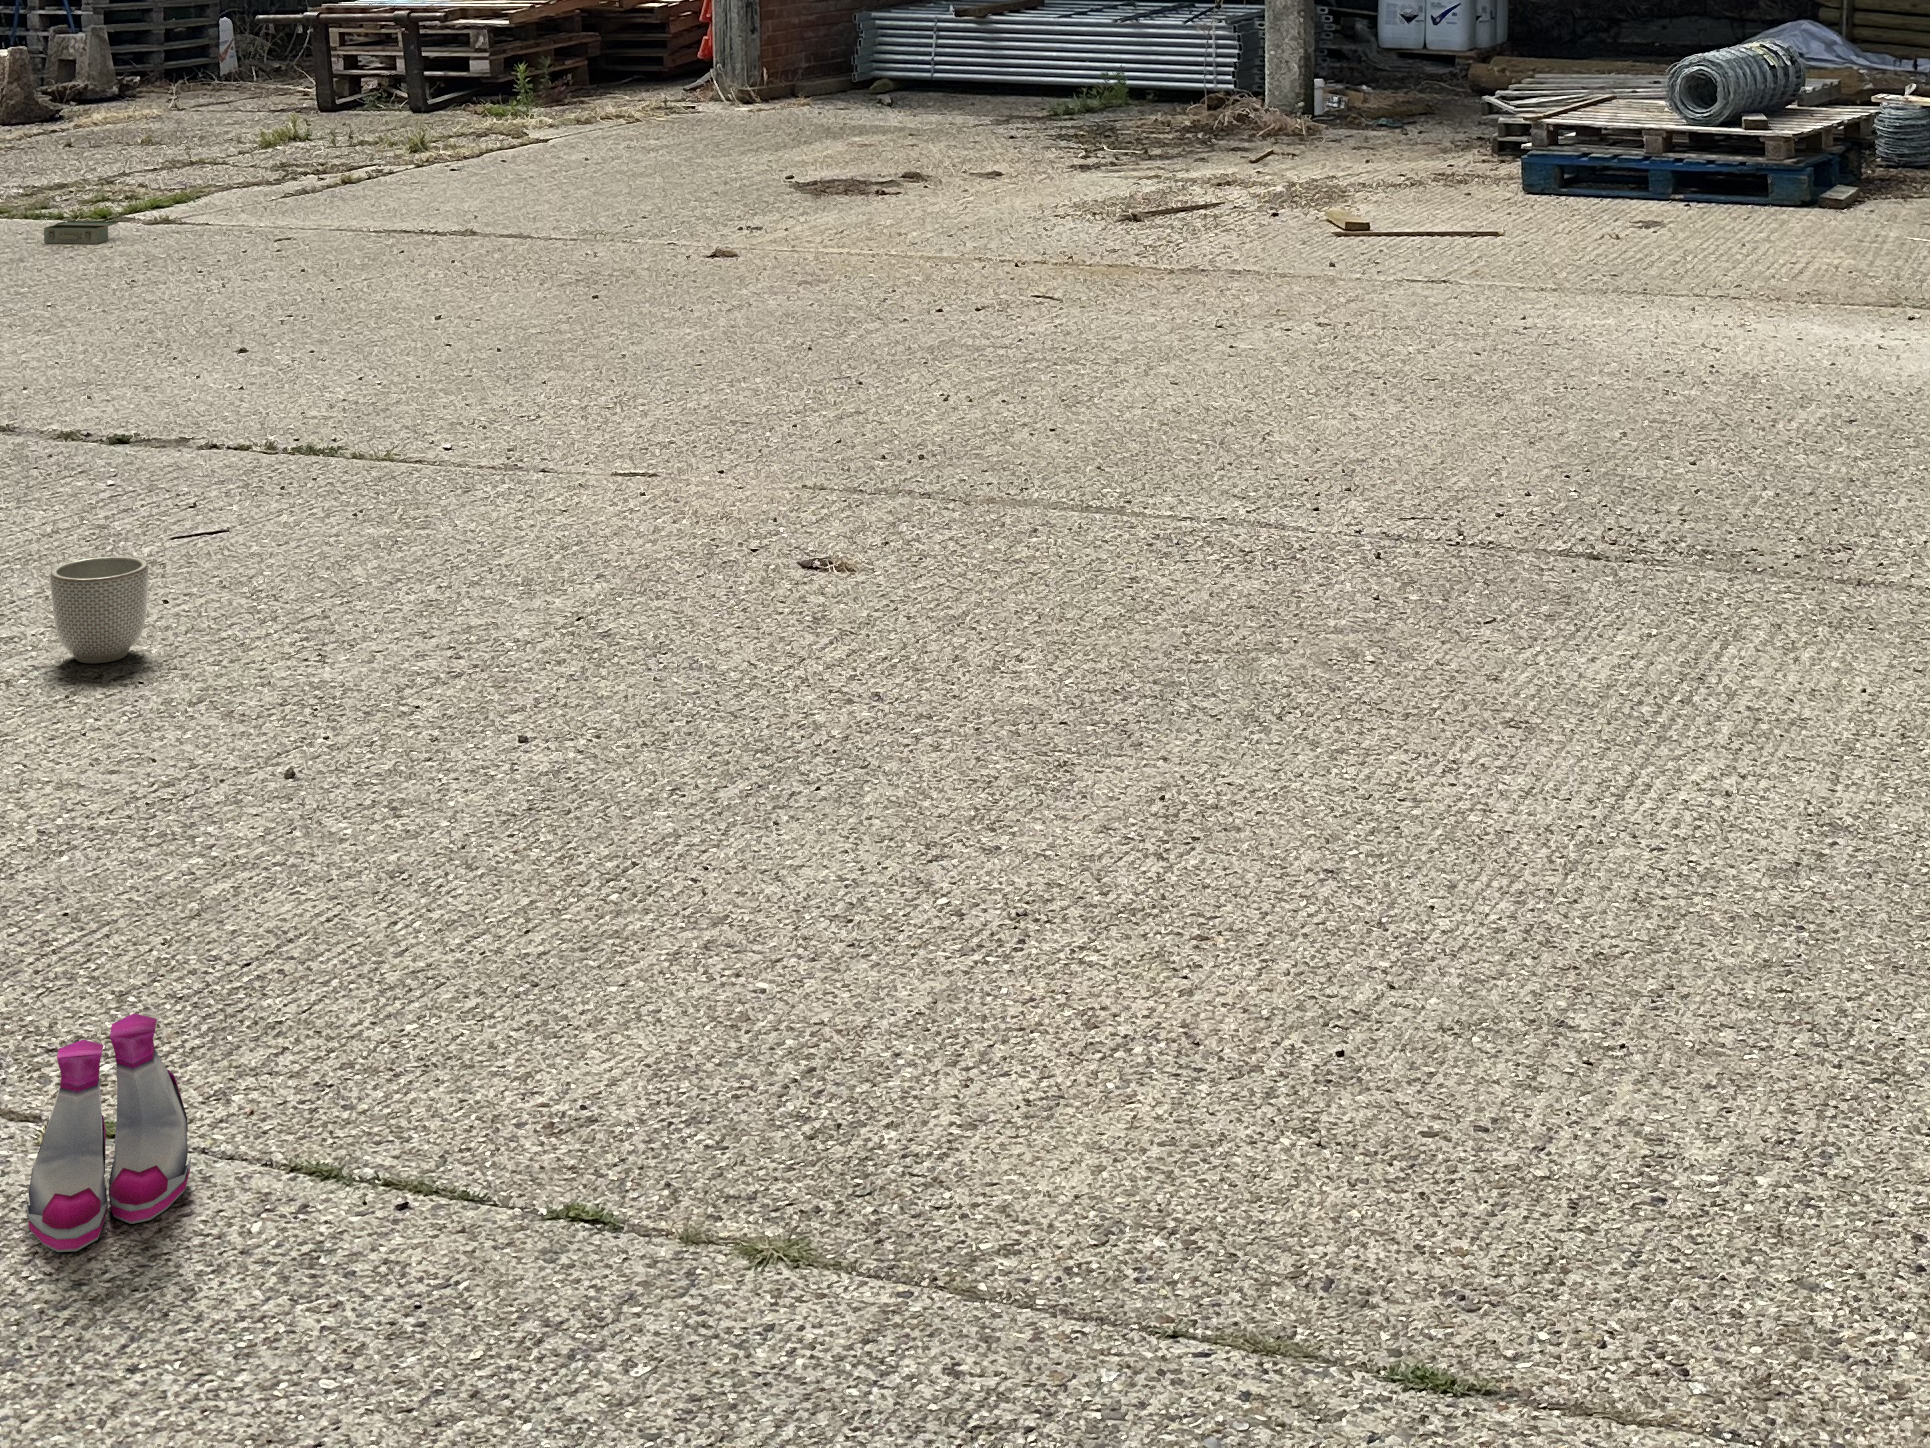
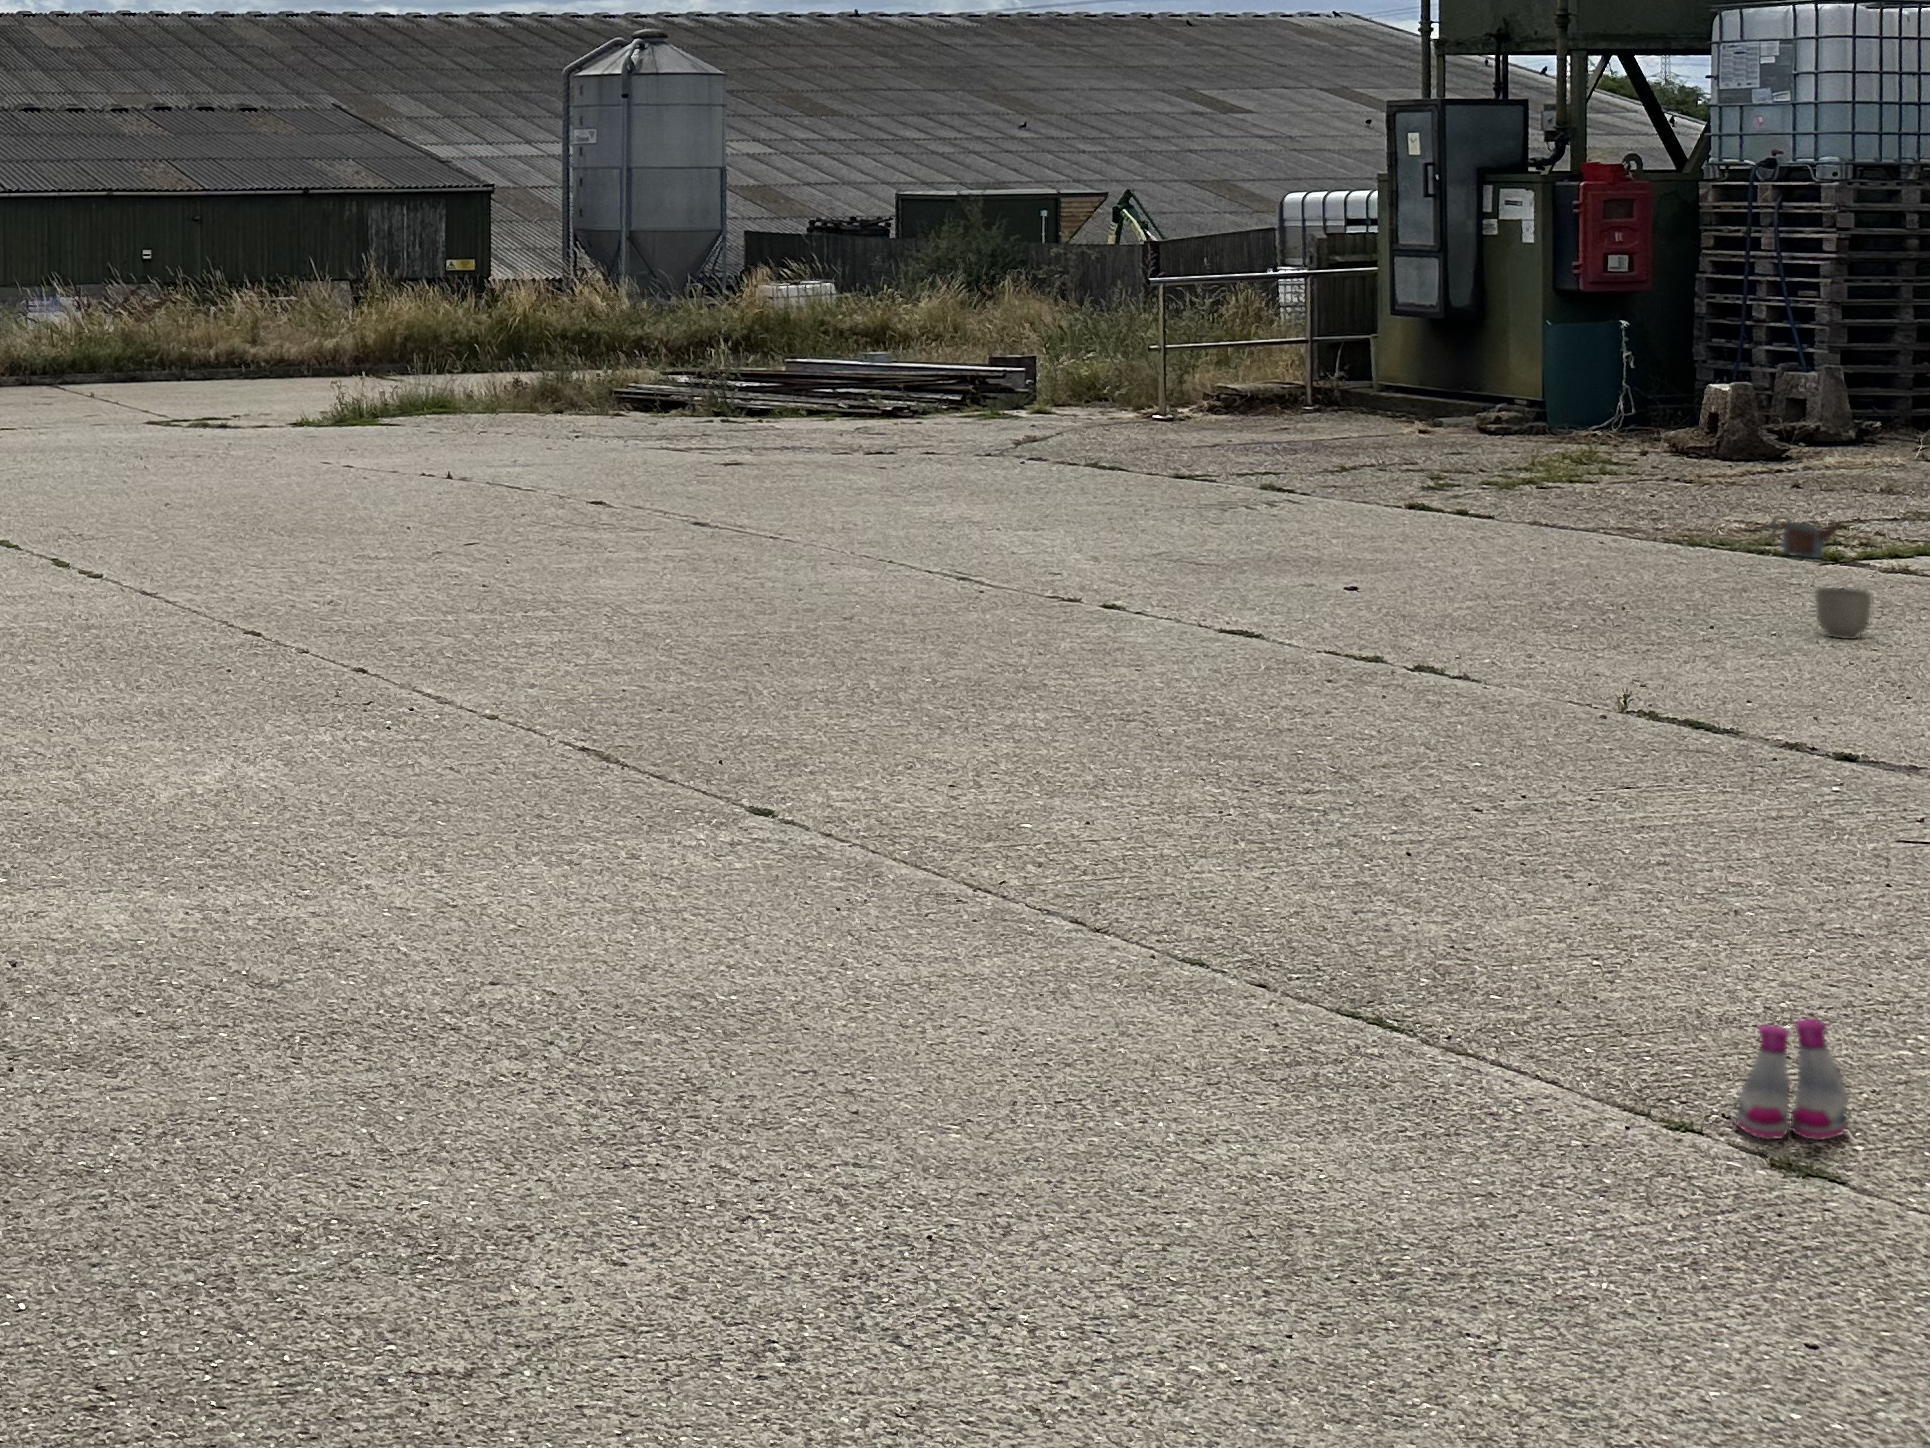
watering can: none [48,173,114,214] -> present [1772,515,1840,558]
toolbox: present [44,221,118,244] -> none [1765,561,1845,586]
planter: present [50,556,148,663] -> present [1815,588,1871,639]

